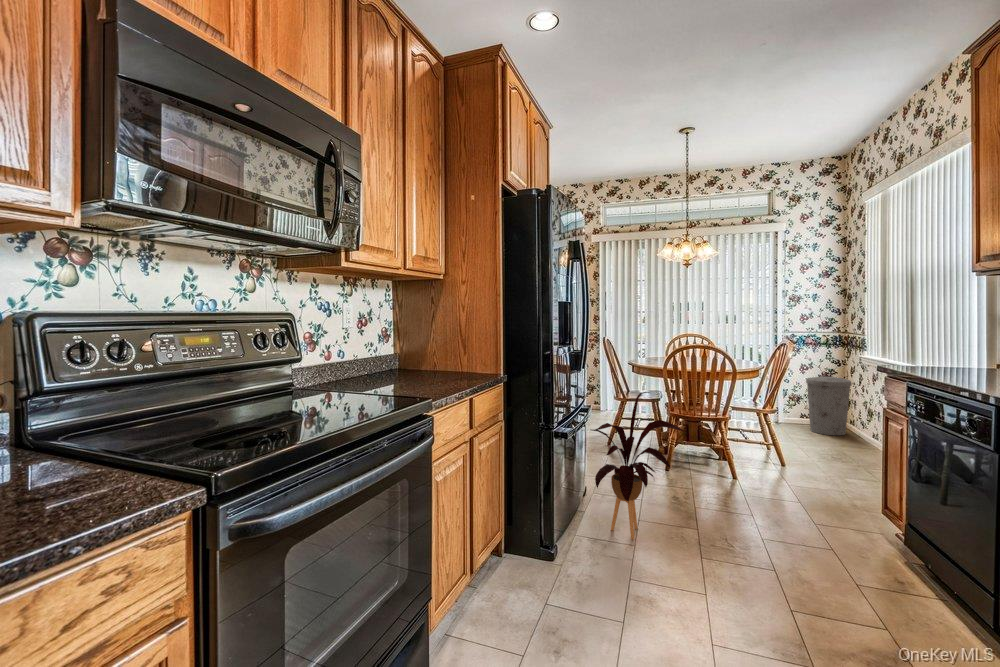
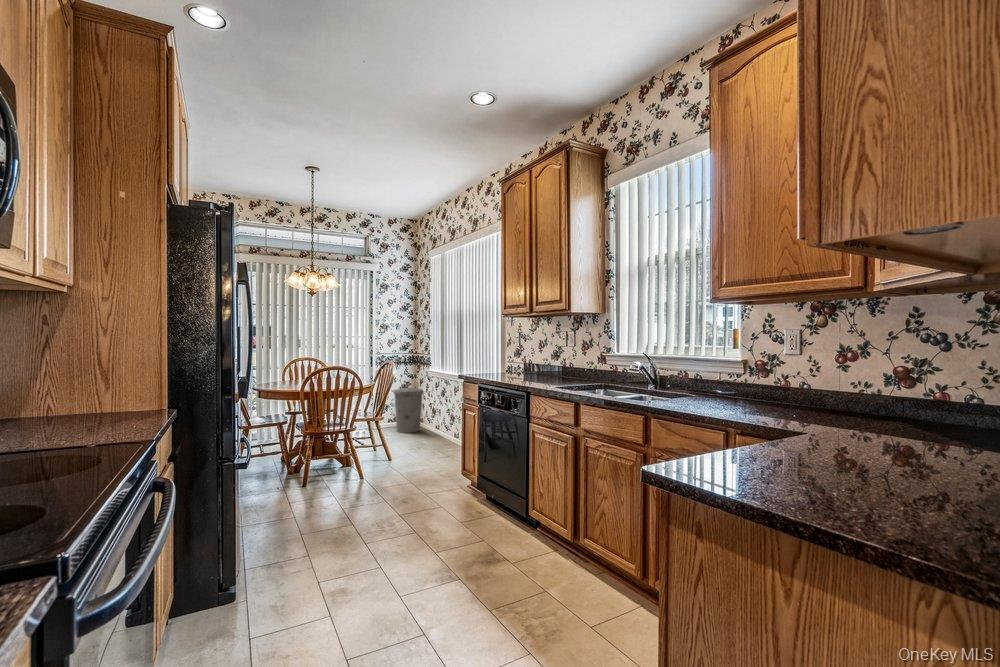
house plant: present [591,392,684,539] -> none [252,410,351,549]

